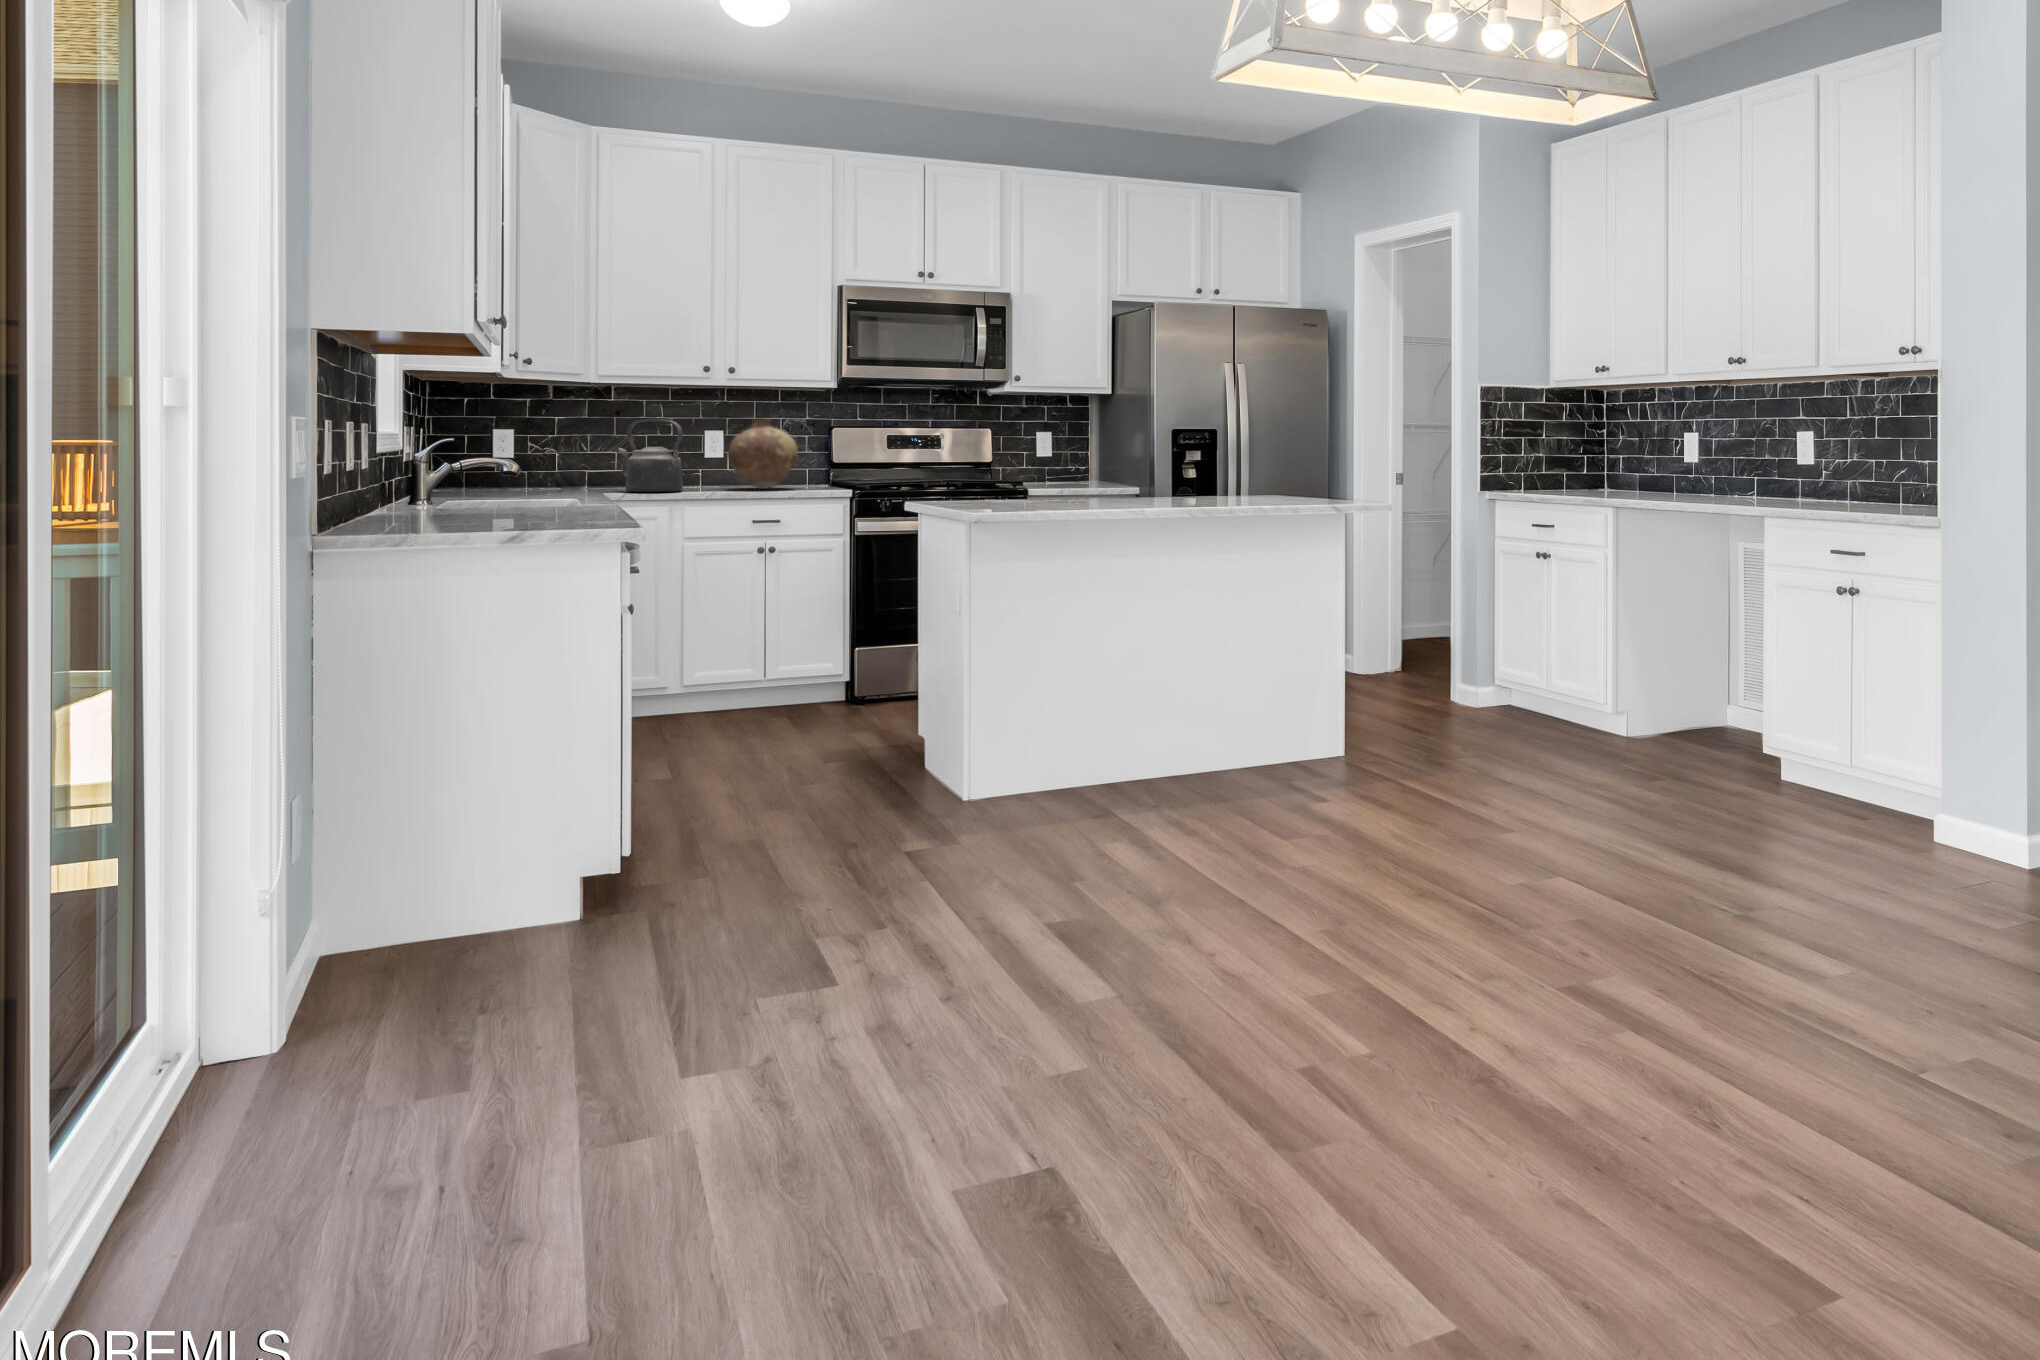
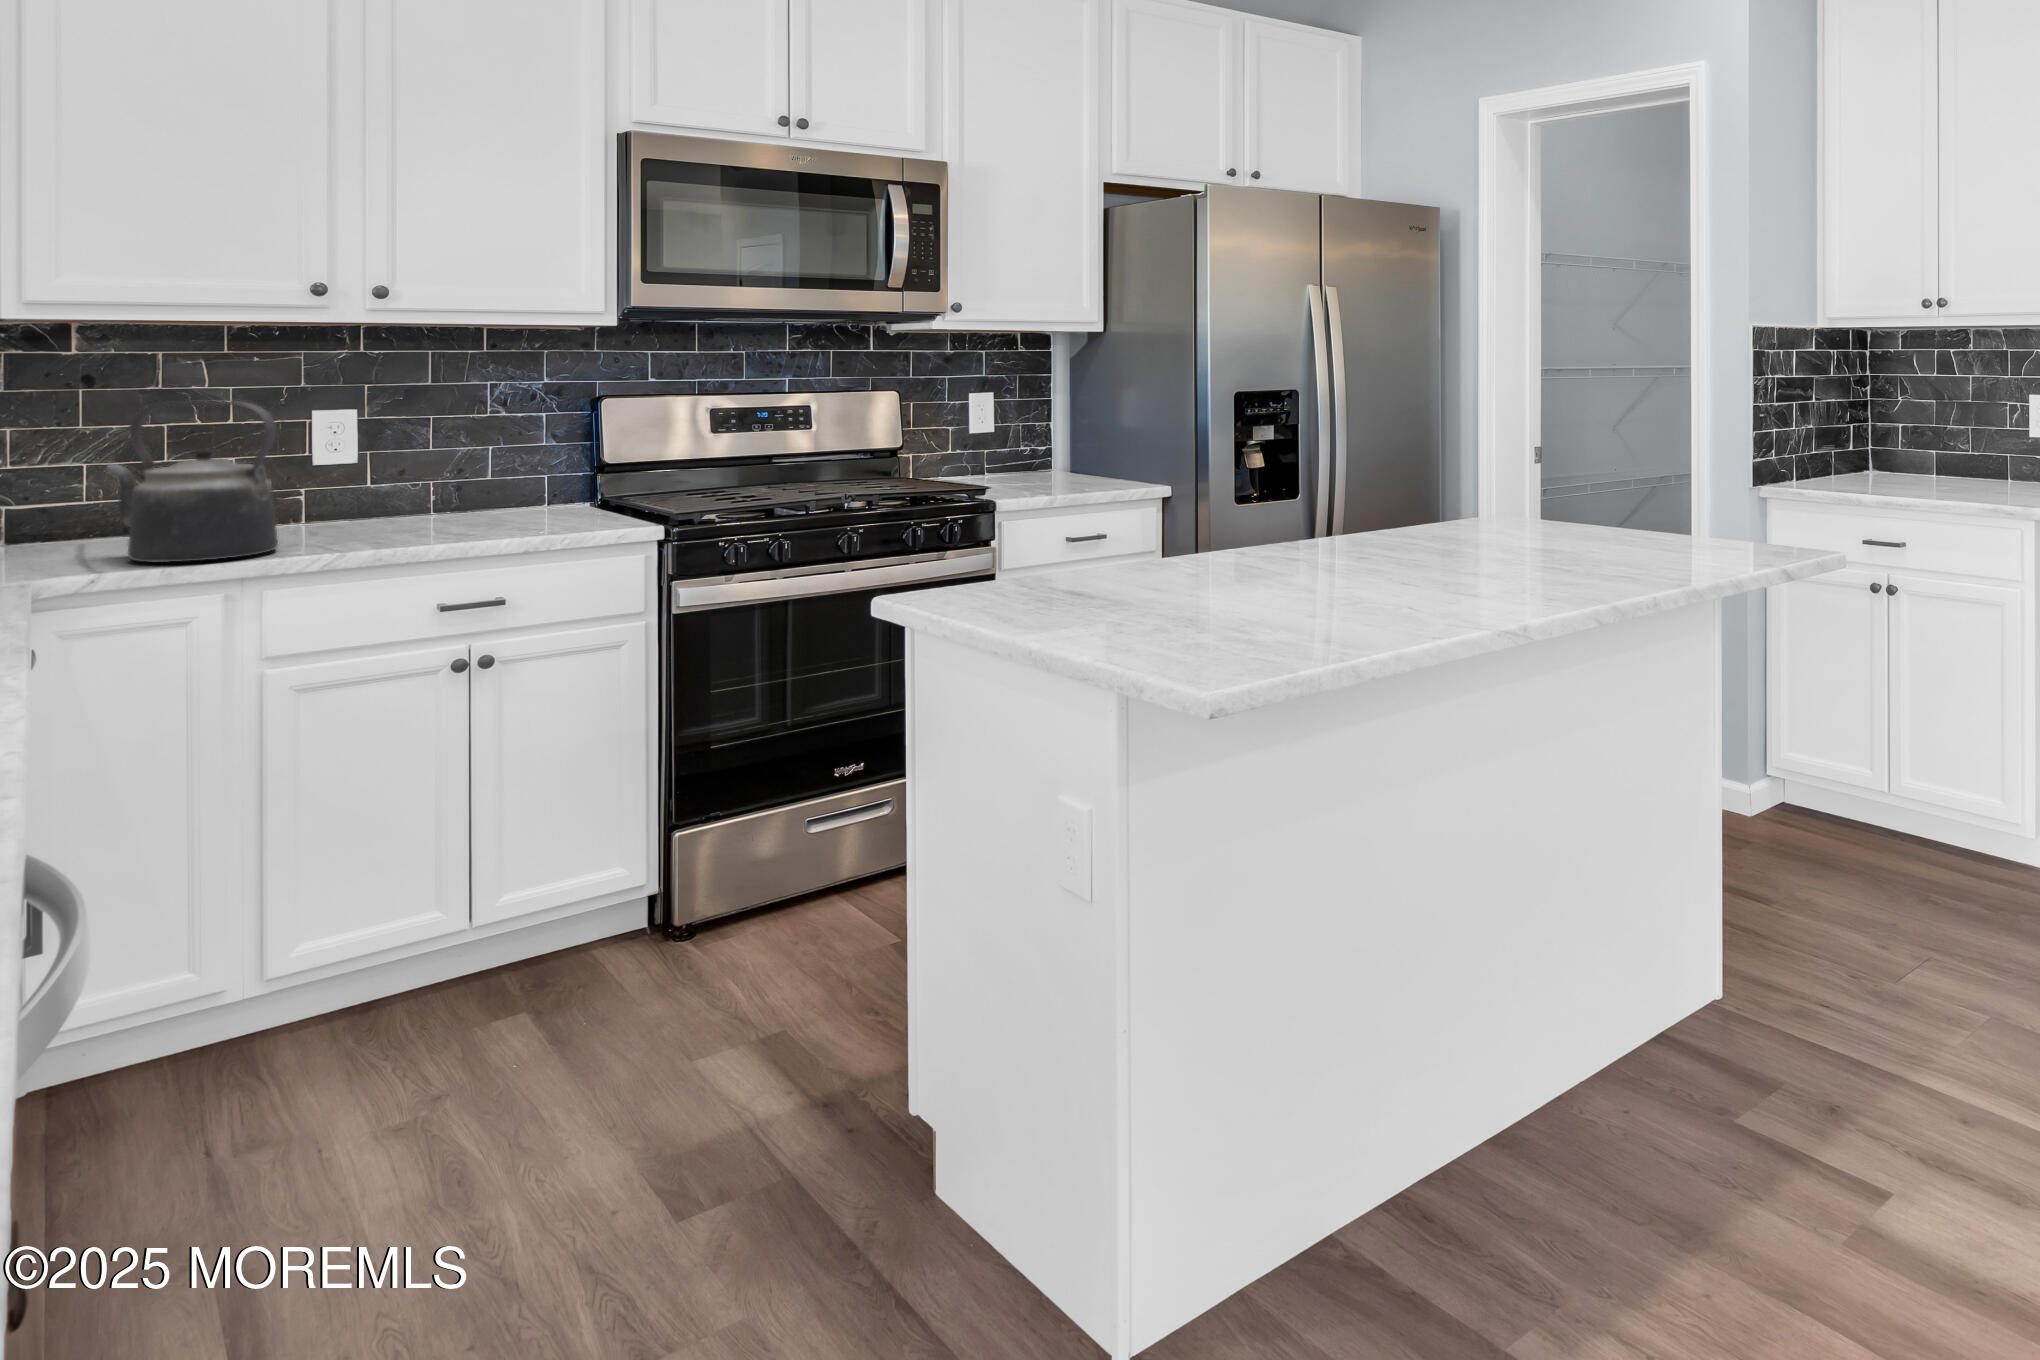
vase: present [728,420,798,489] -> none [386,393,544,531]

